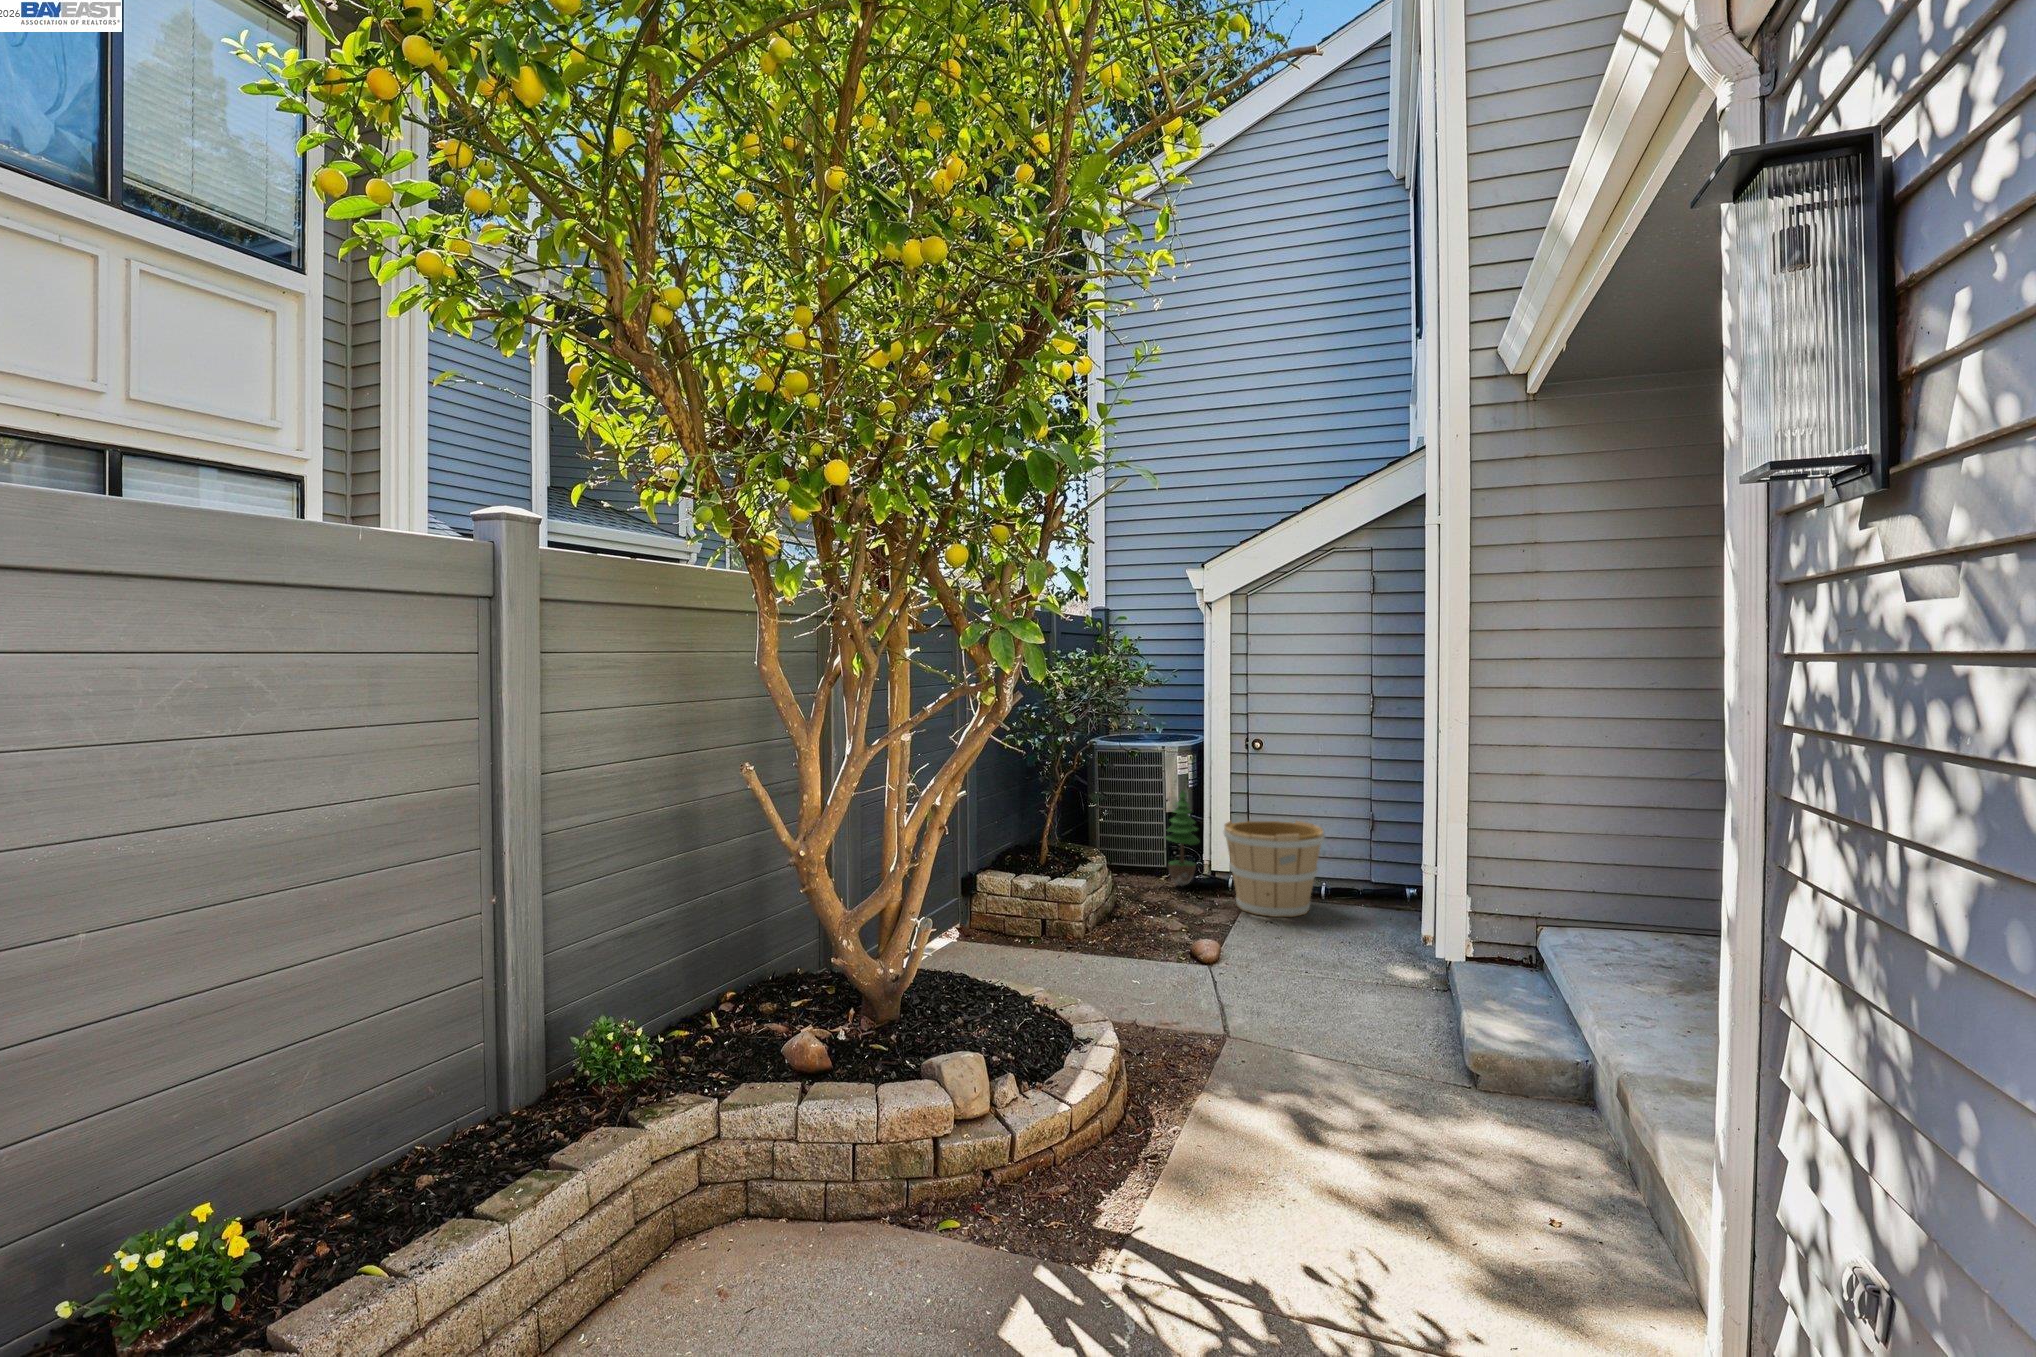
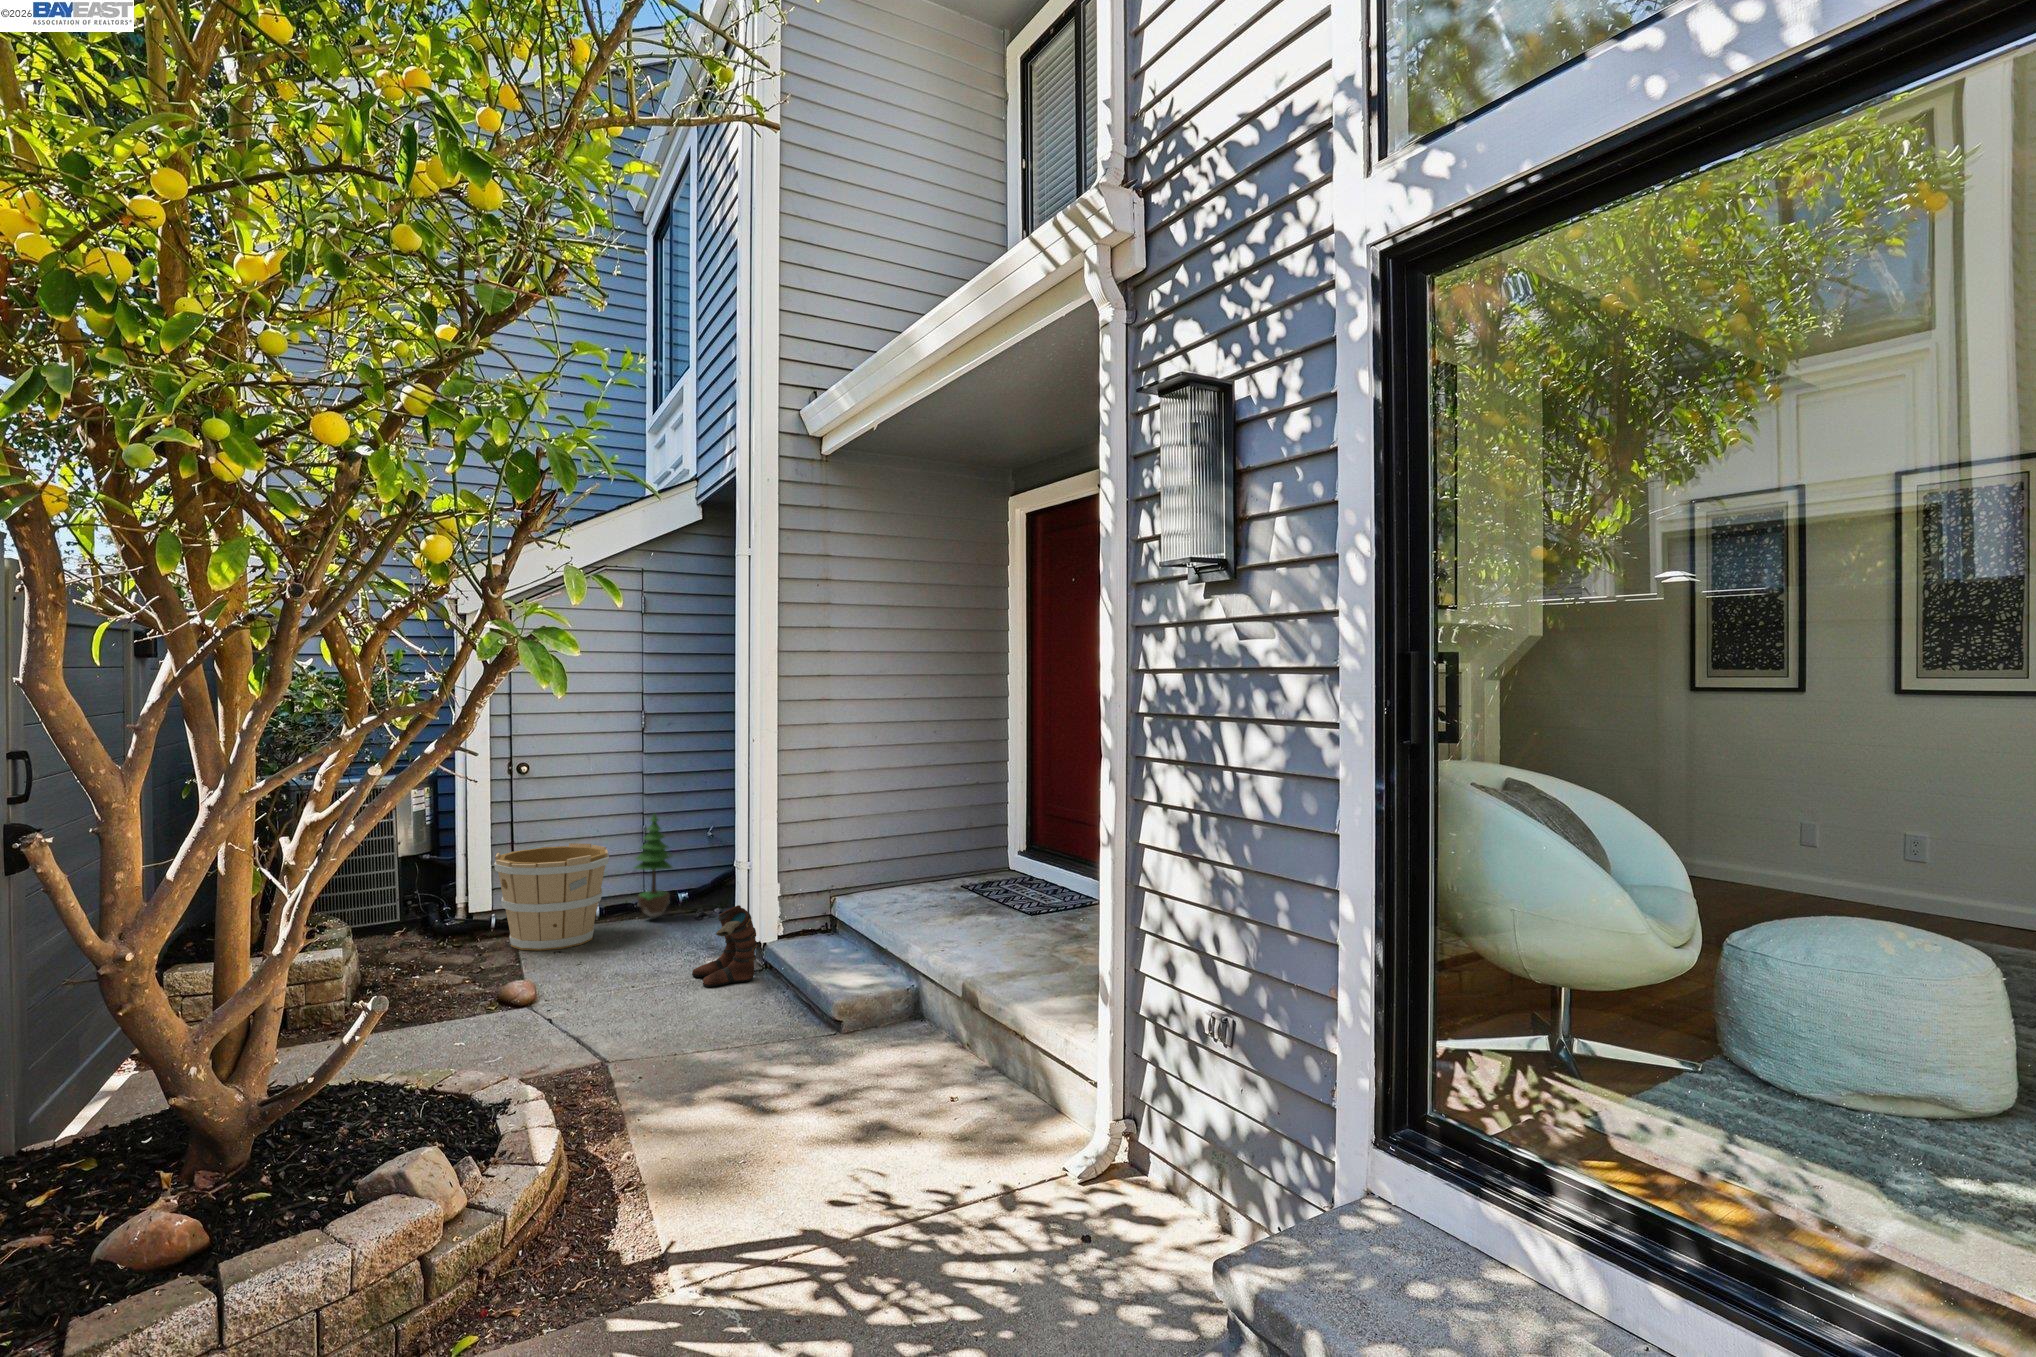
potted tree: present [1166,790,1199,886] -> present [635,814,672,919]
boots: none [1365,909,1430,992] -> present [692,905,757,987]

